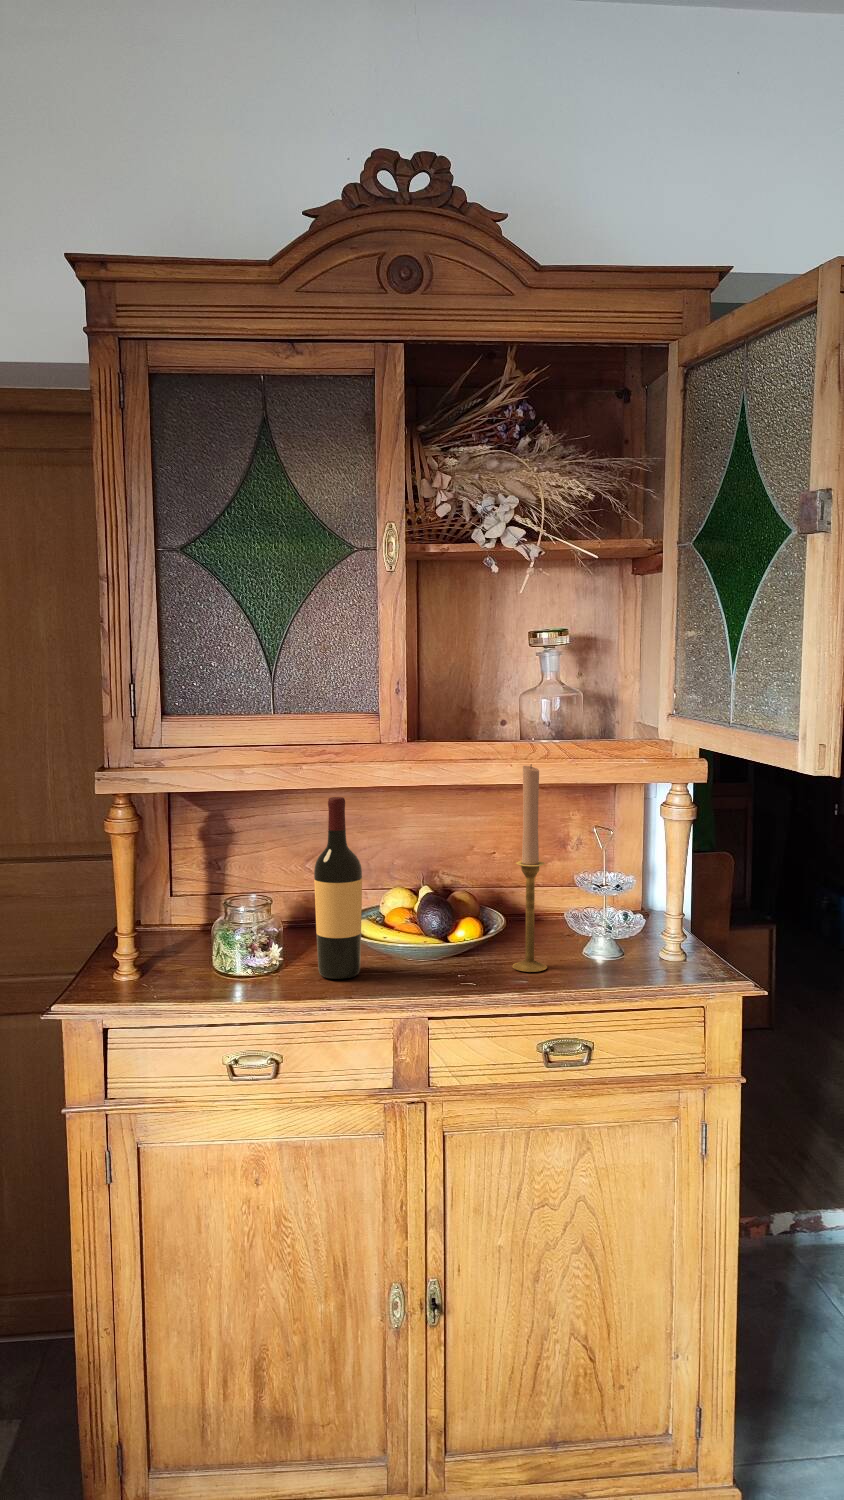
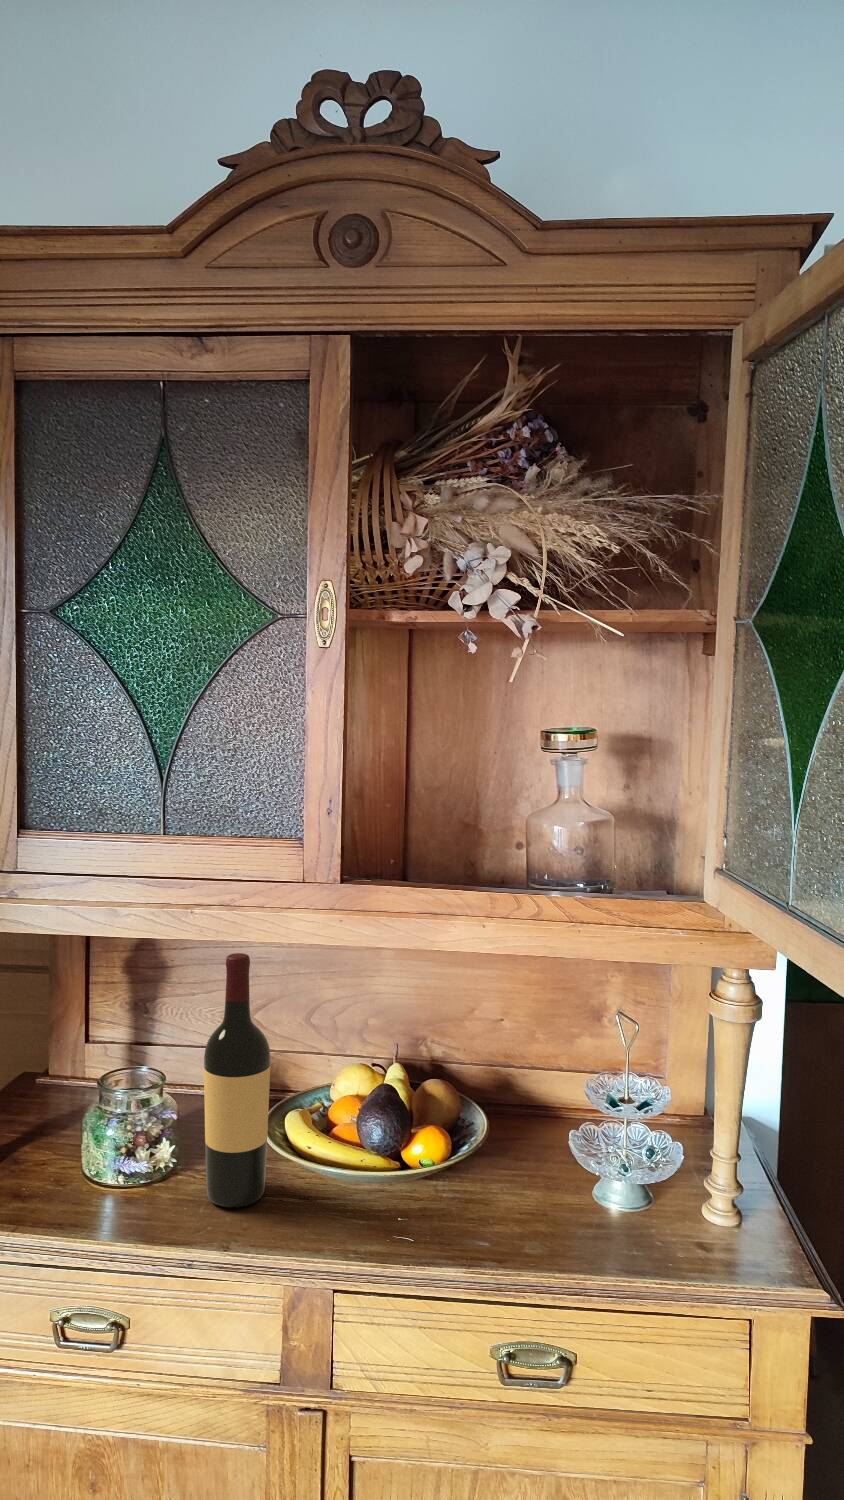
candlestick: present [512,764,547,972] -> none [476,926,526,1225]

